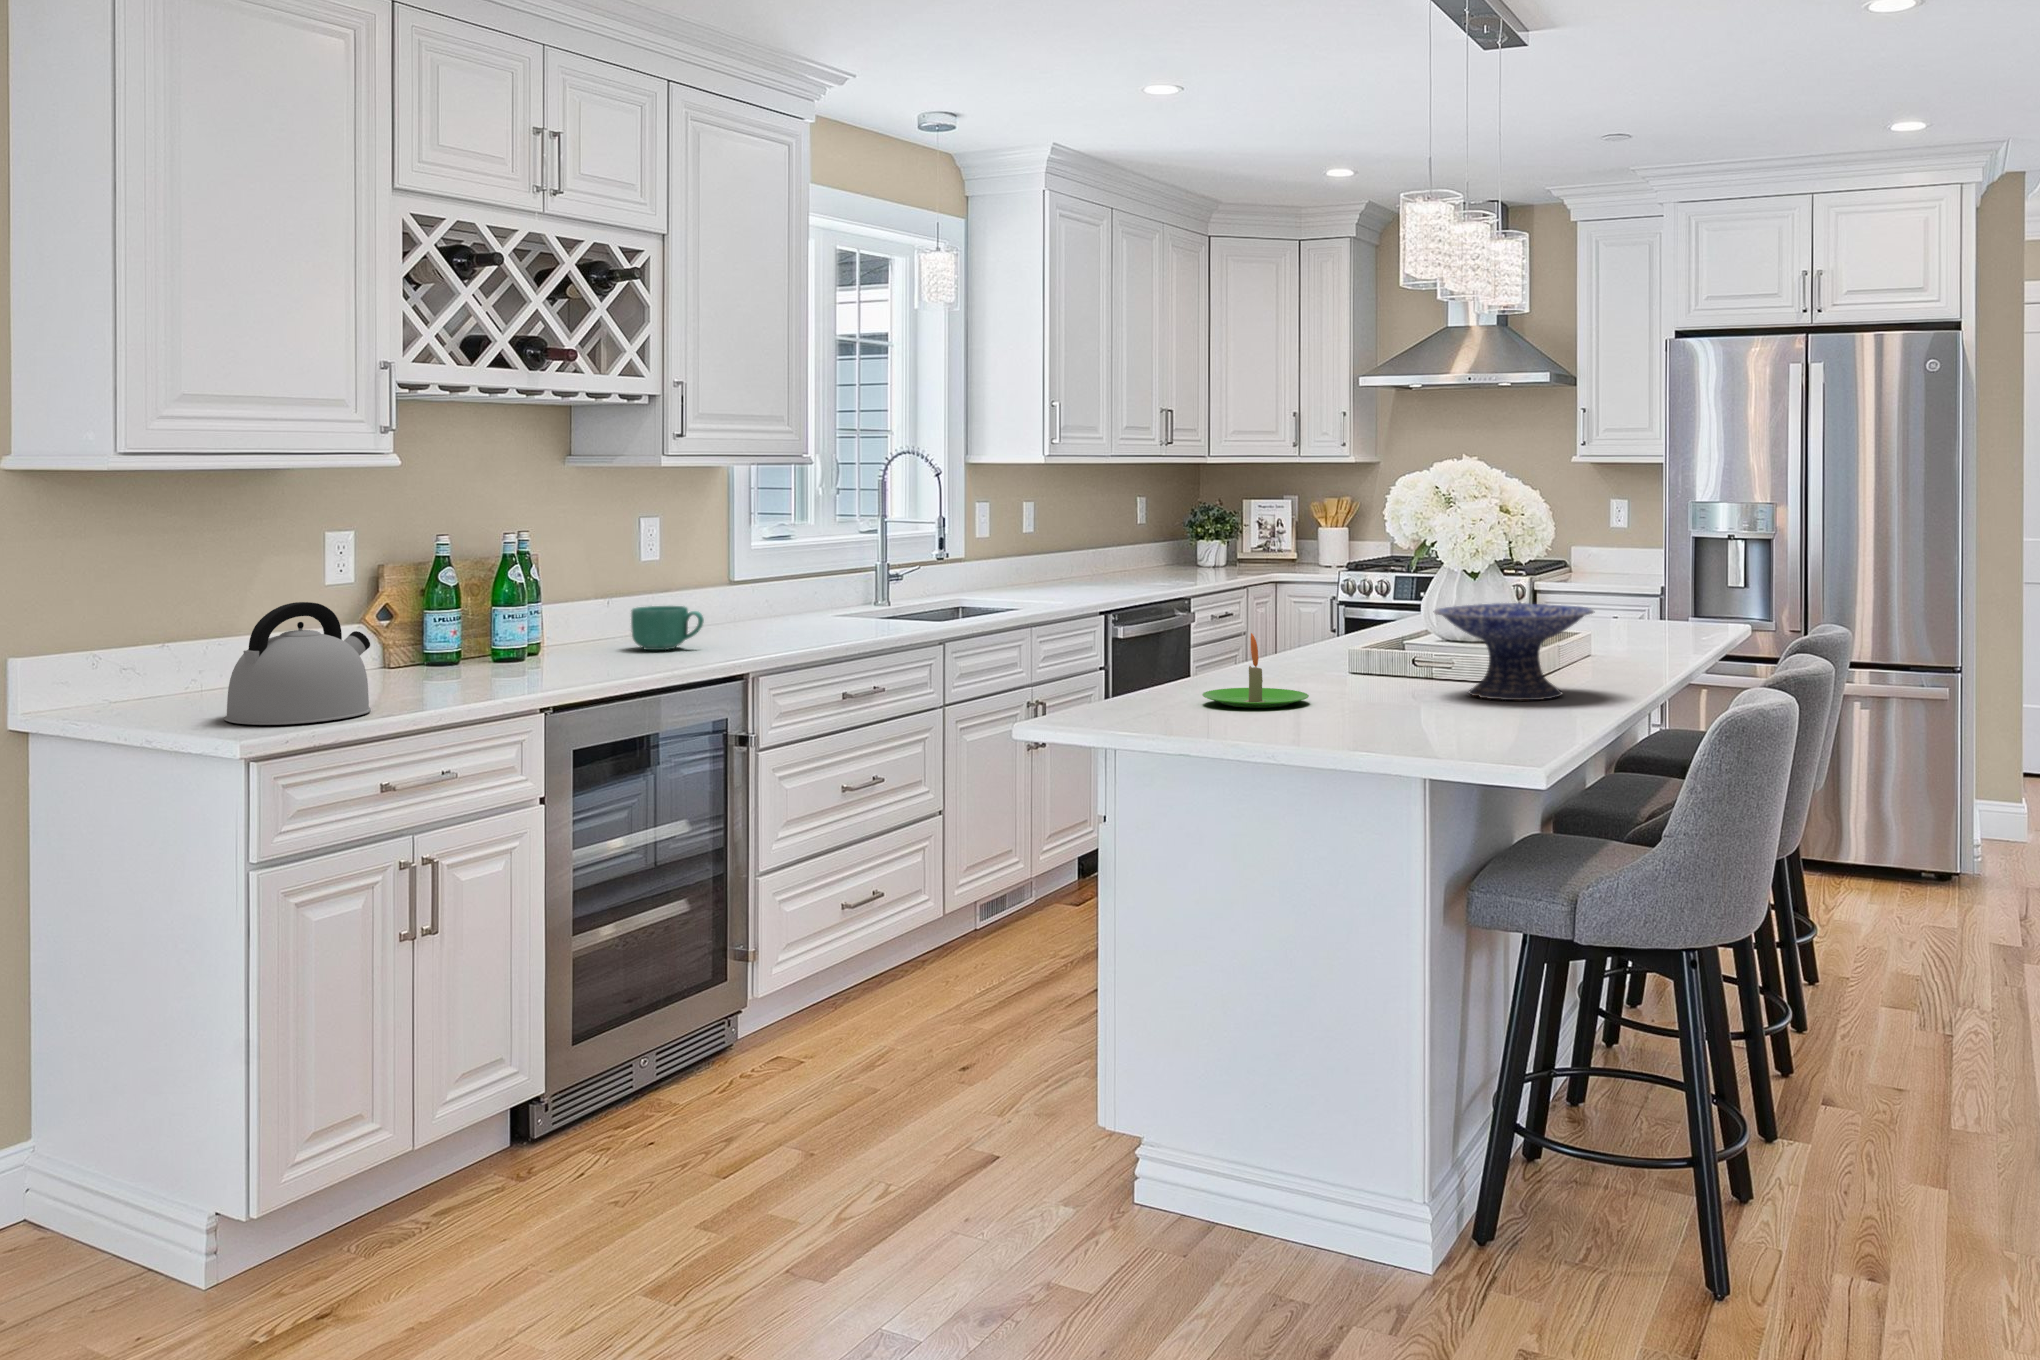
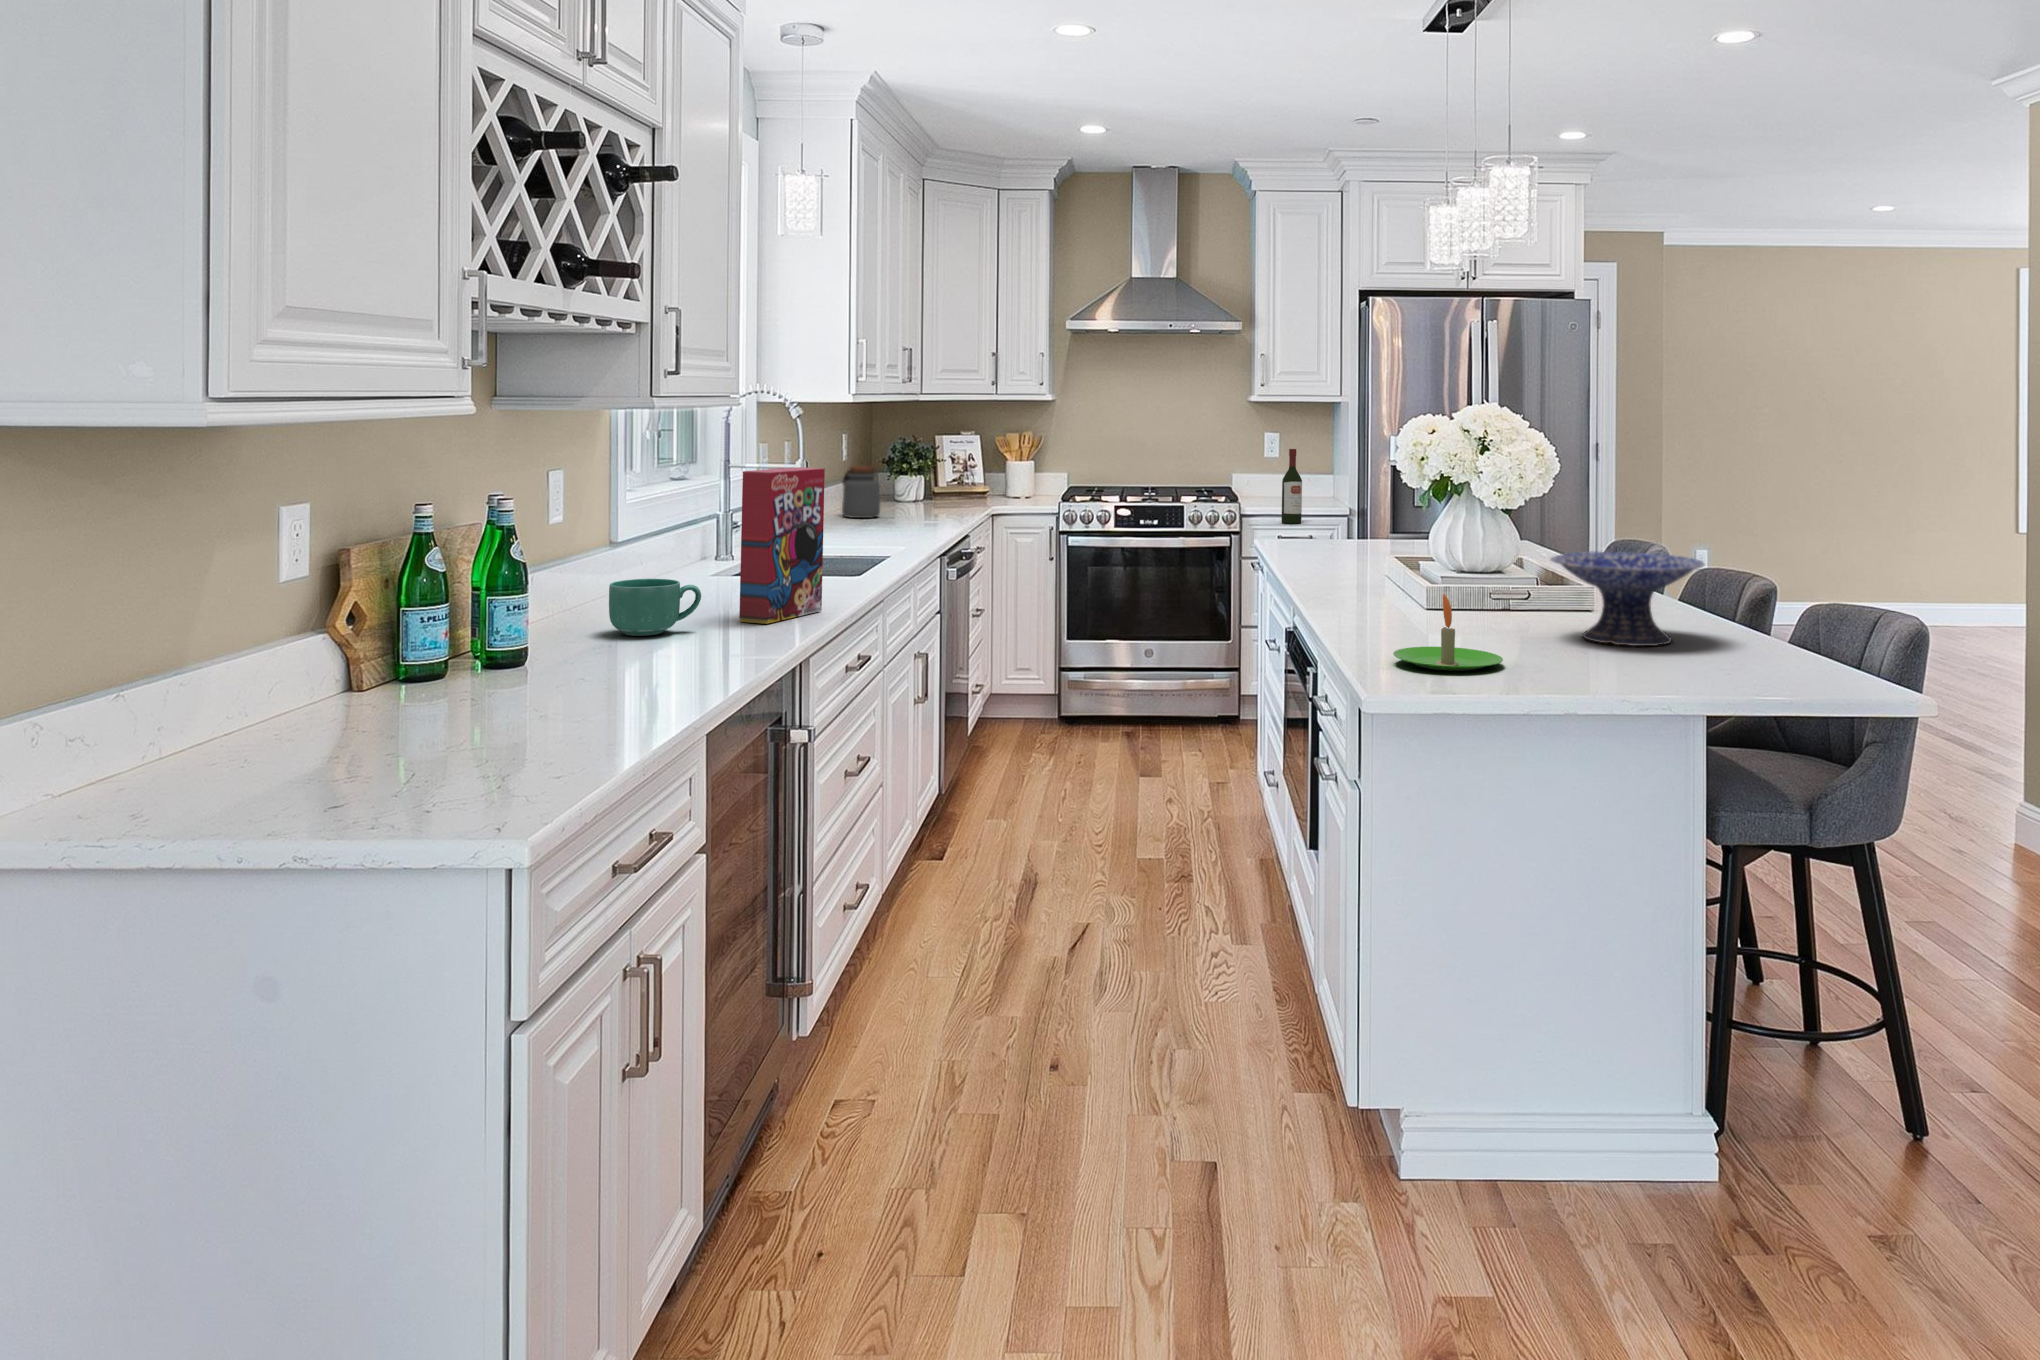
wine bottle: none [1598,512,1621,597] -> present [1282,449,1302,524]
cereal box: none [750,516,836,648] -> present [739,467,825,624]
jar: none [1096,529,1133,579] -> present [842,466,880,518]
kettle: present [224,602,371,725] -> none [344,619,551,812]

